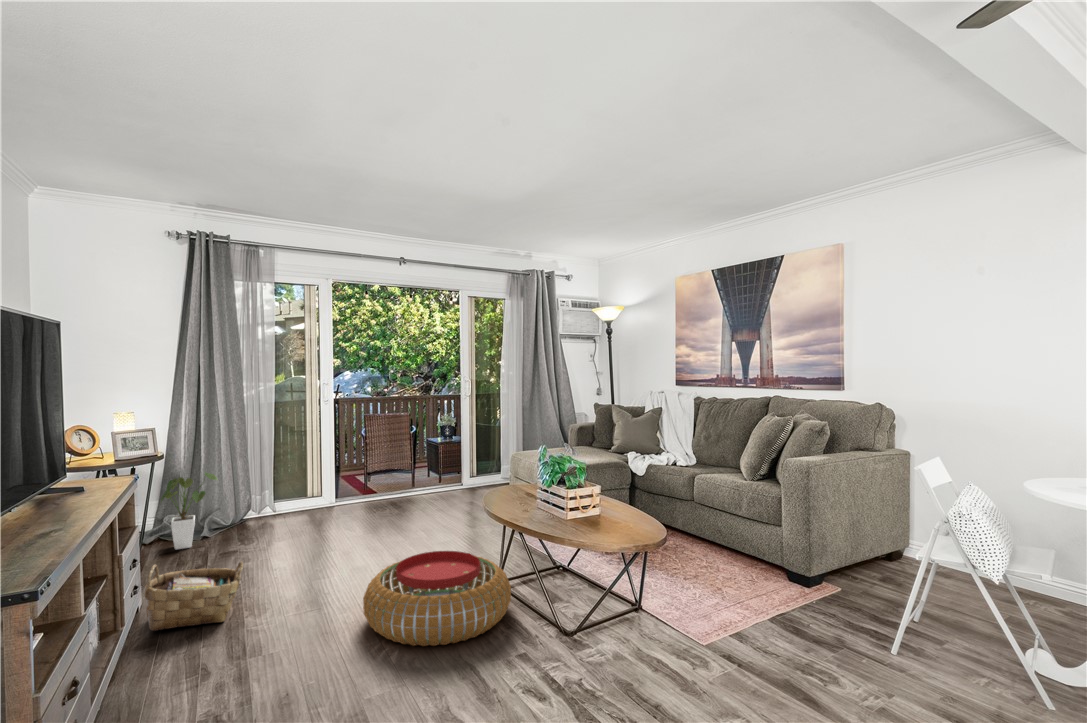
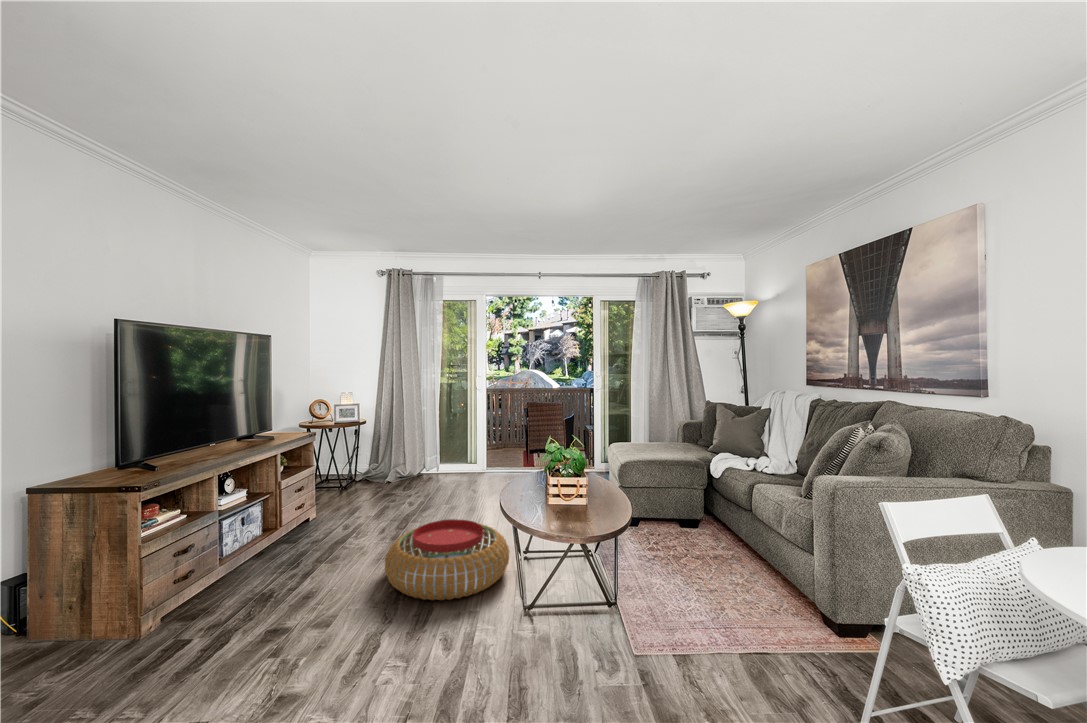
house plant: present [161,472,217,550] -> none [357,436,399,488]
woven basket: present [144,562,243,631] -> none [286,497,352,544]

